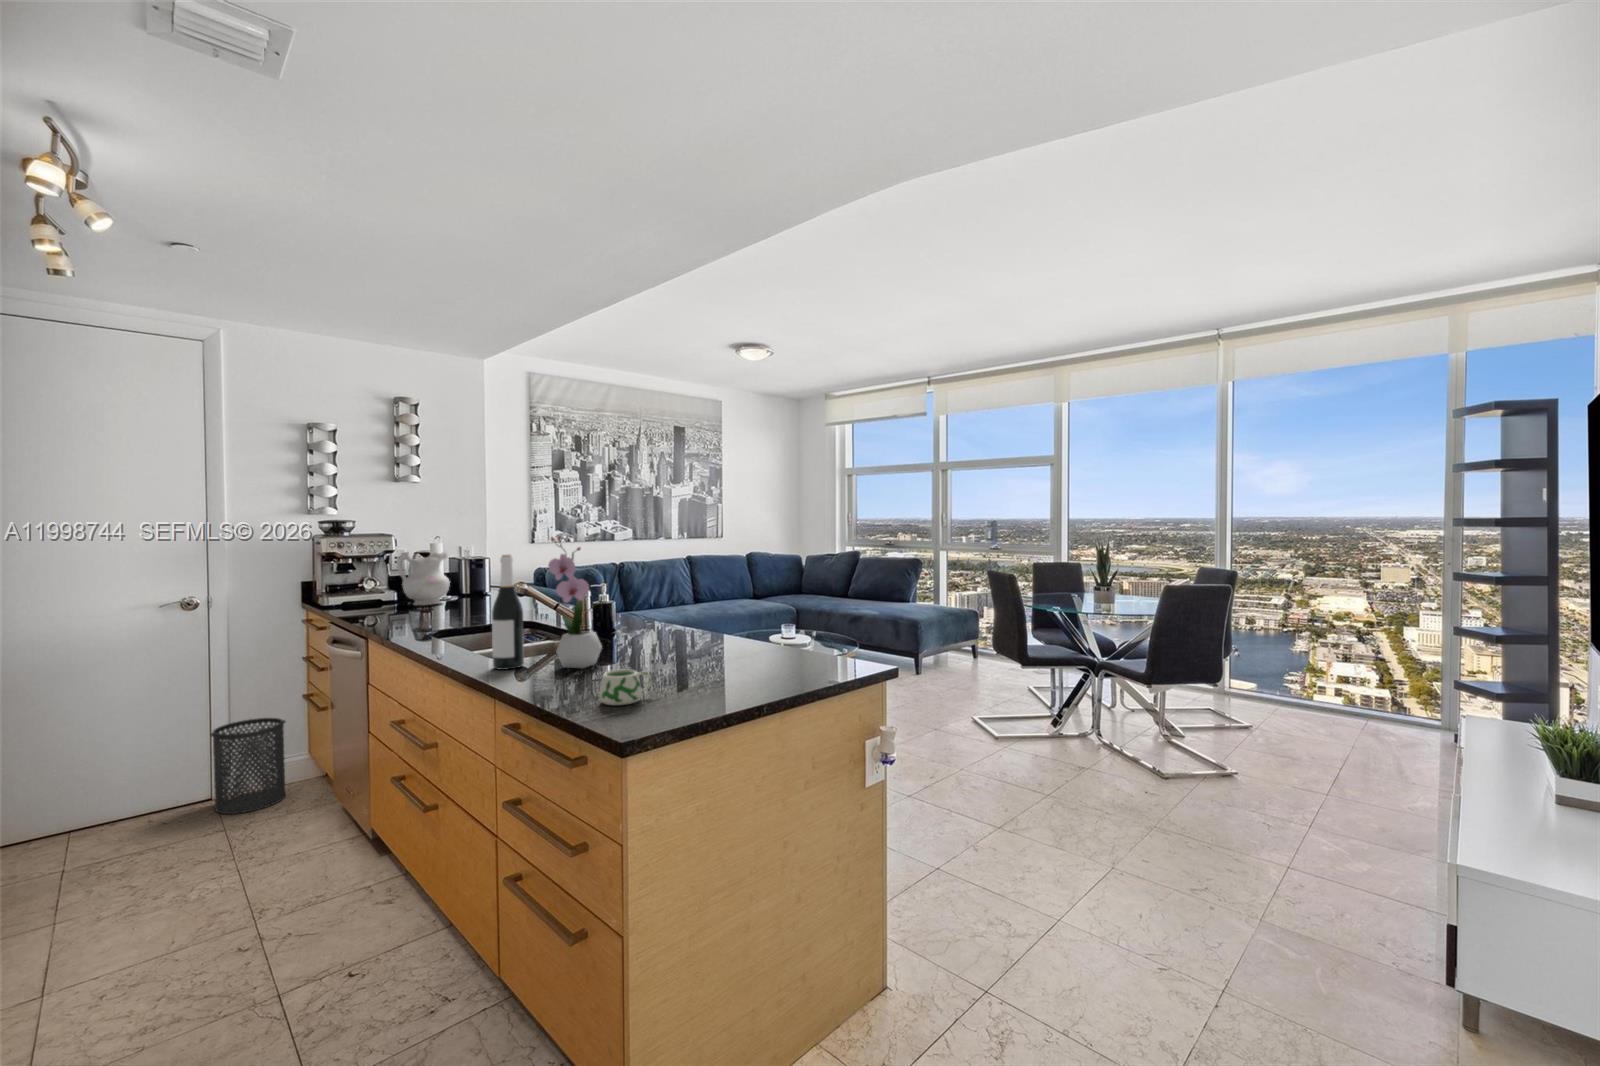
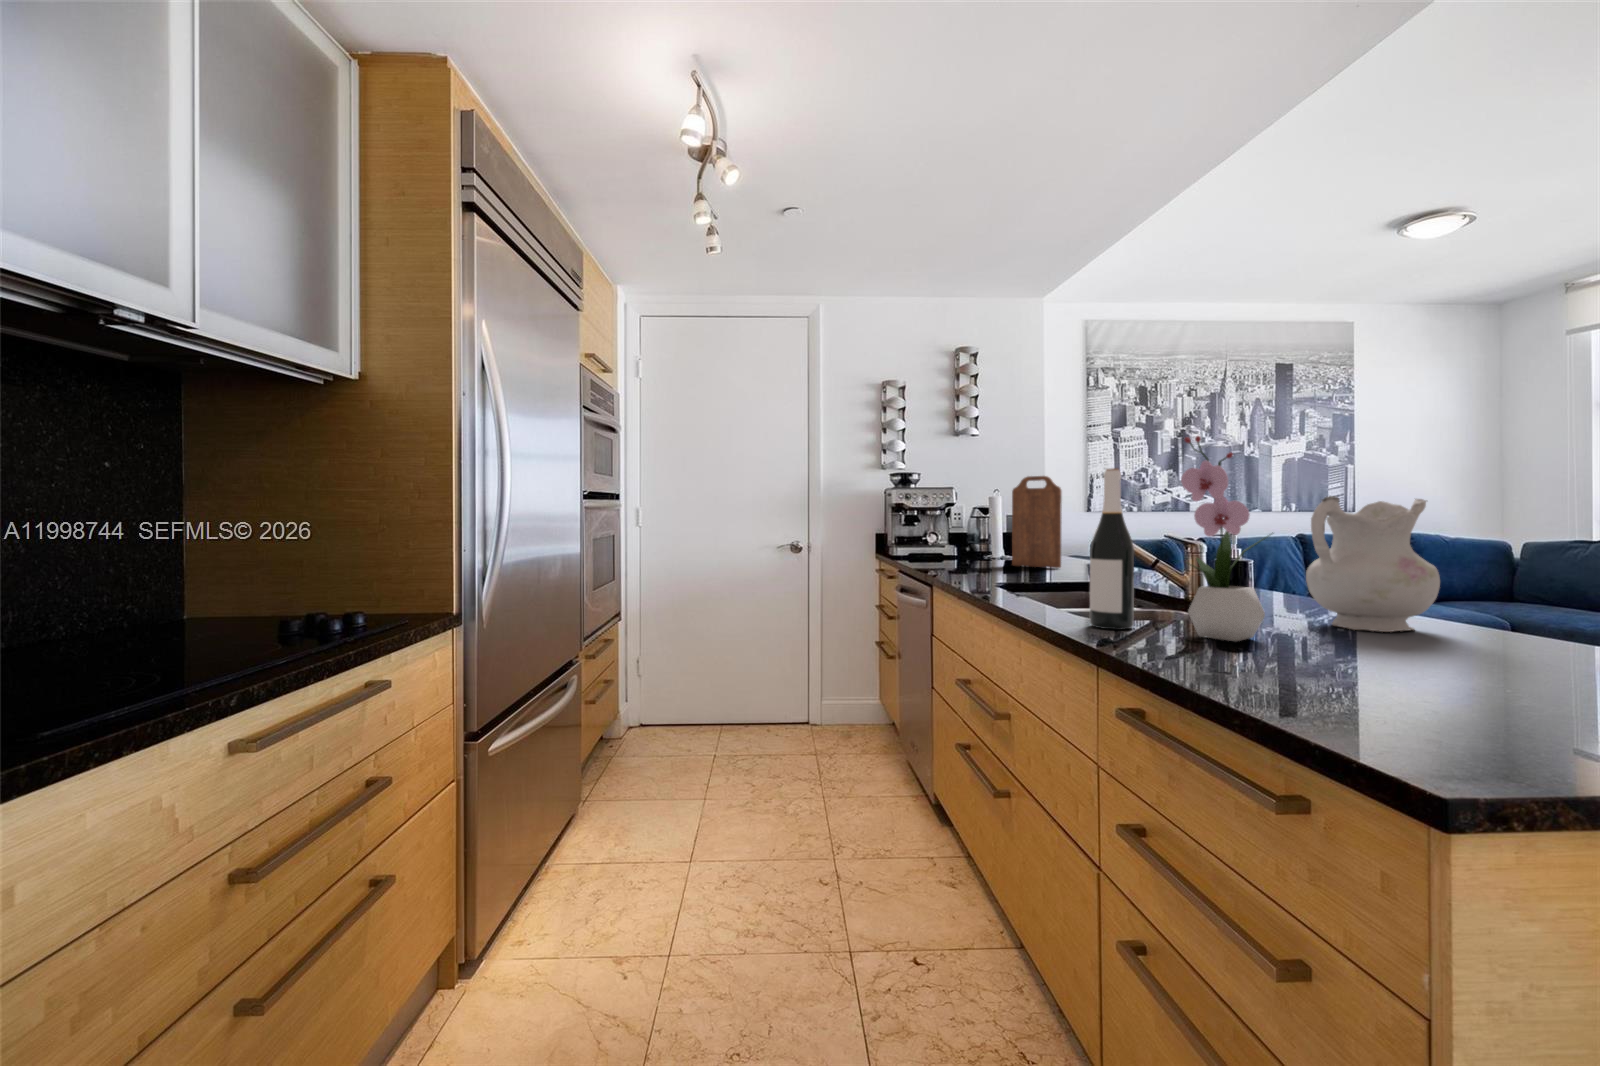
cutting board: none [449,529,495,607] -> present [1012,476,1062,568]
ceramic pitcher: present [397,552,450,605] -> present [1306,496,1440,632]
mug: present [599,670,652,705] -> none [1312,643,1427,709]
trash can: present [210,718,285,814] -> none [806,660,860,745]

